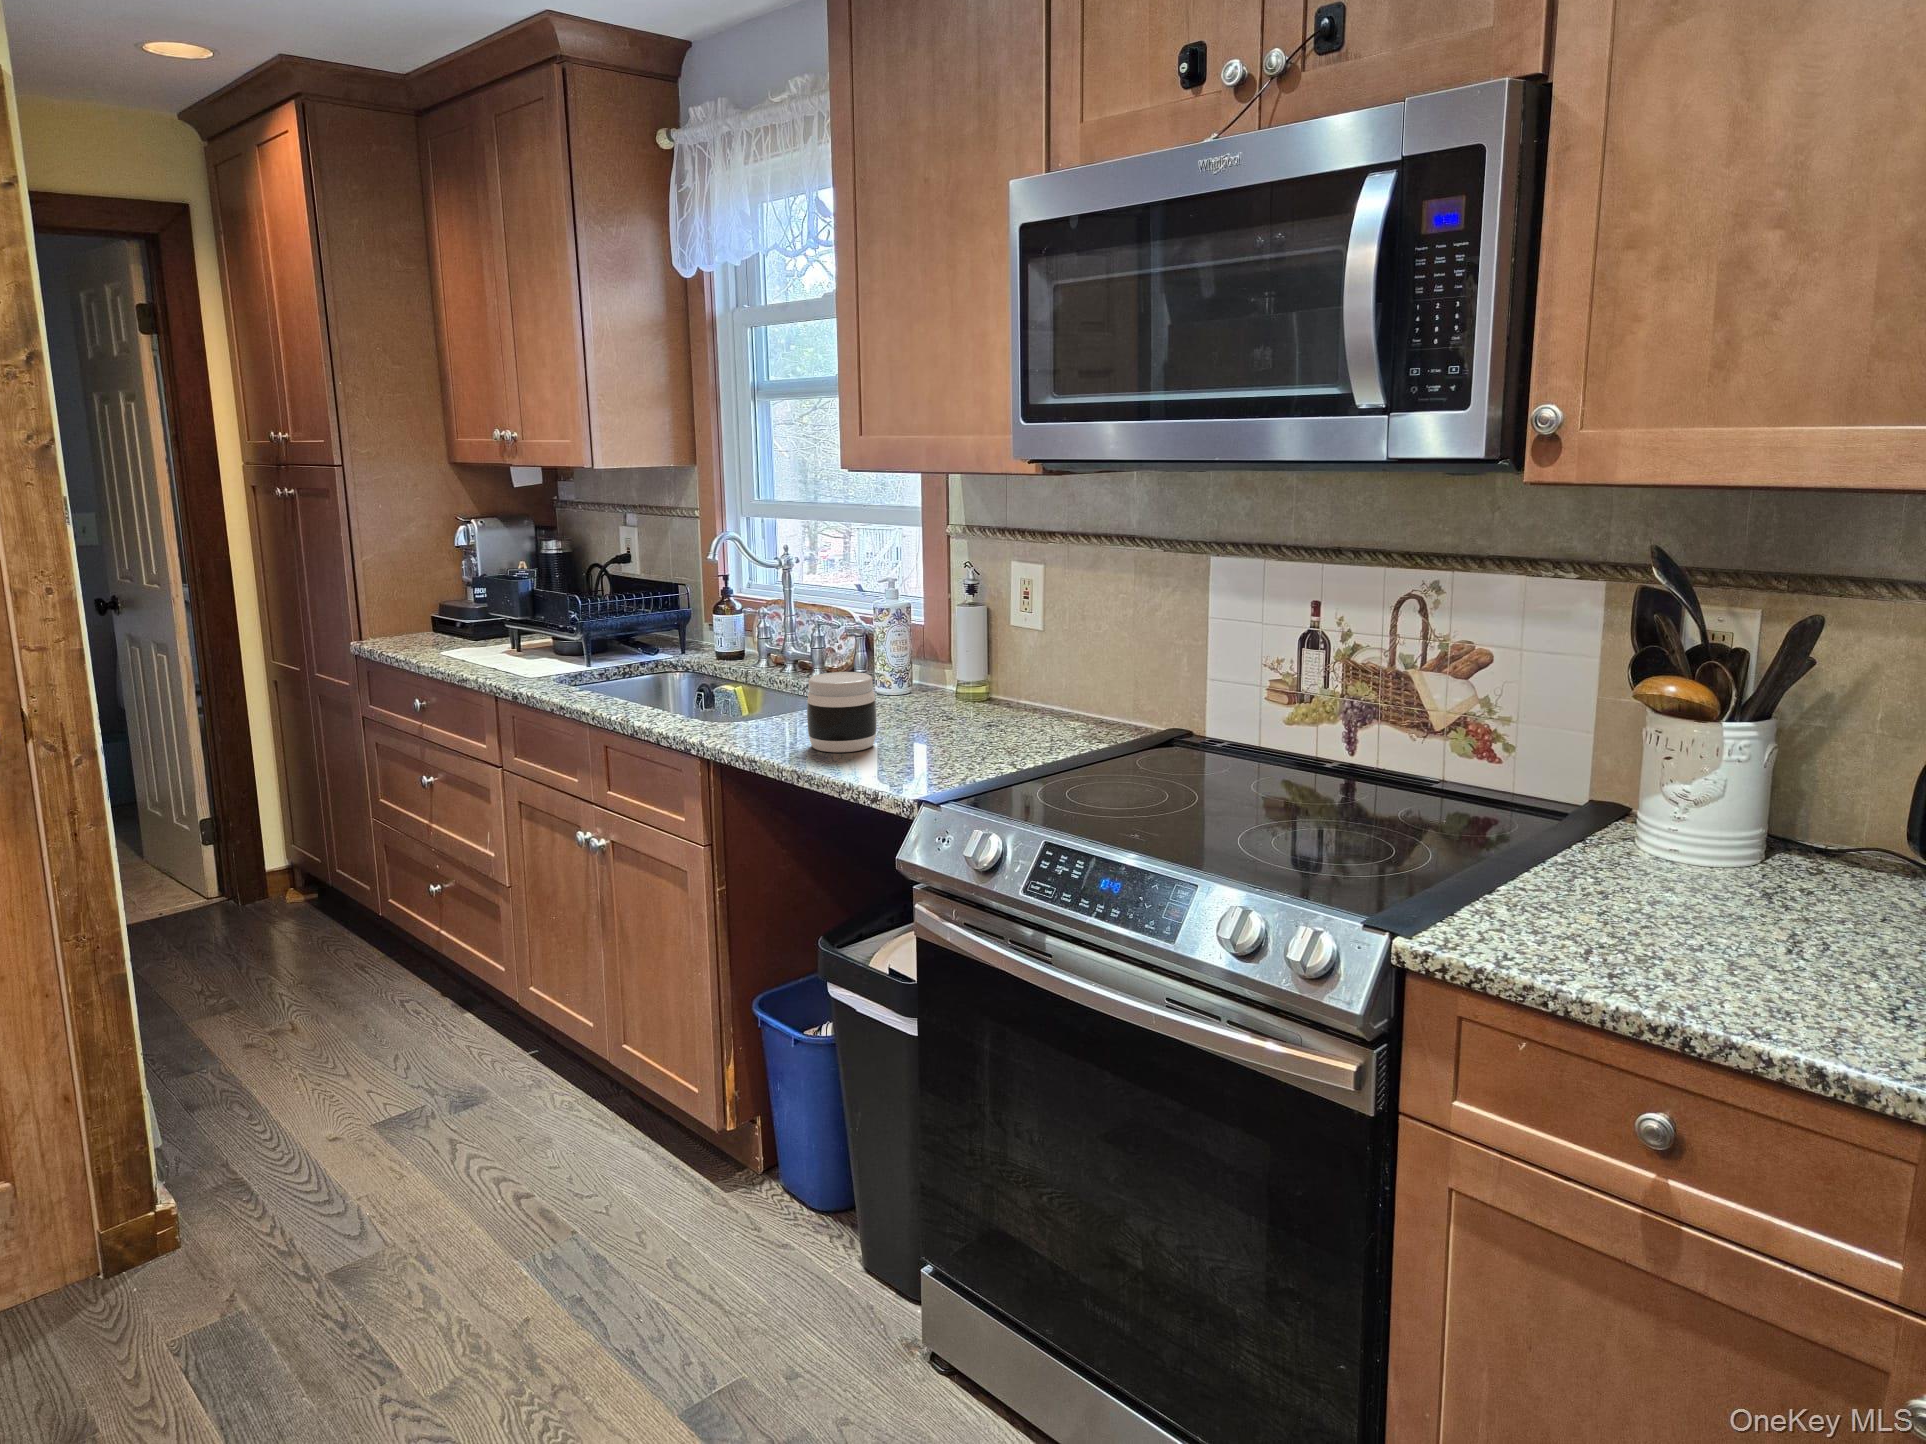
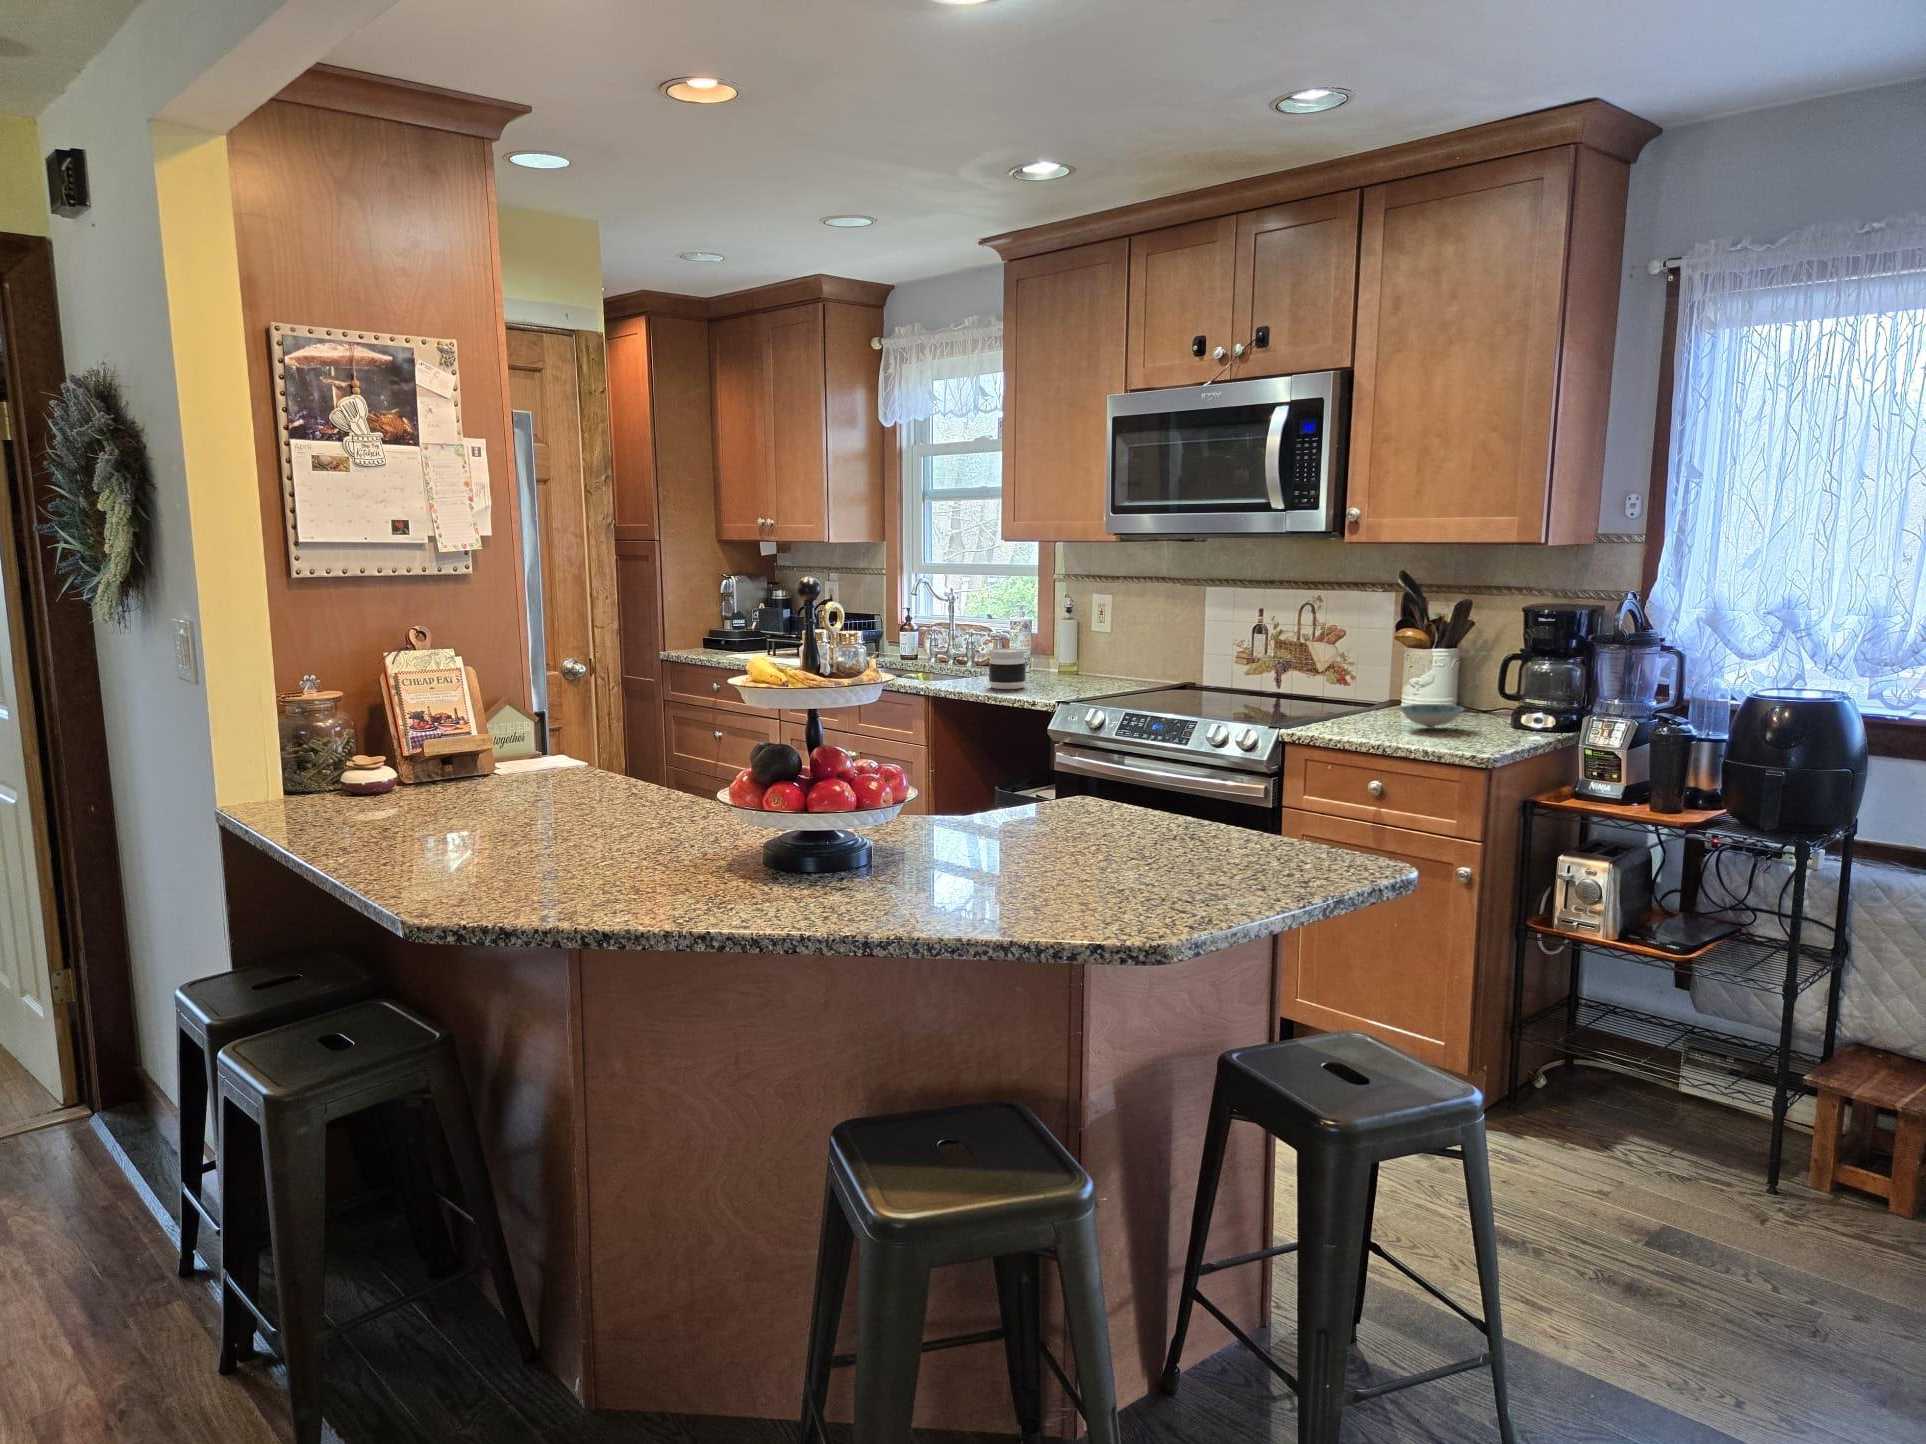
ceramic bowl: none [1676,862,1844,936] -> present [1399,704,1464,729]

